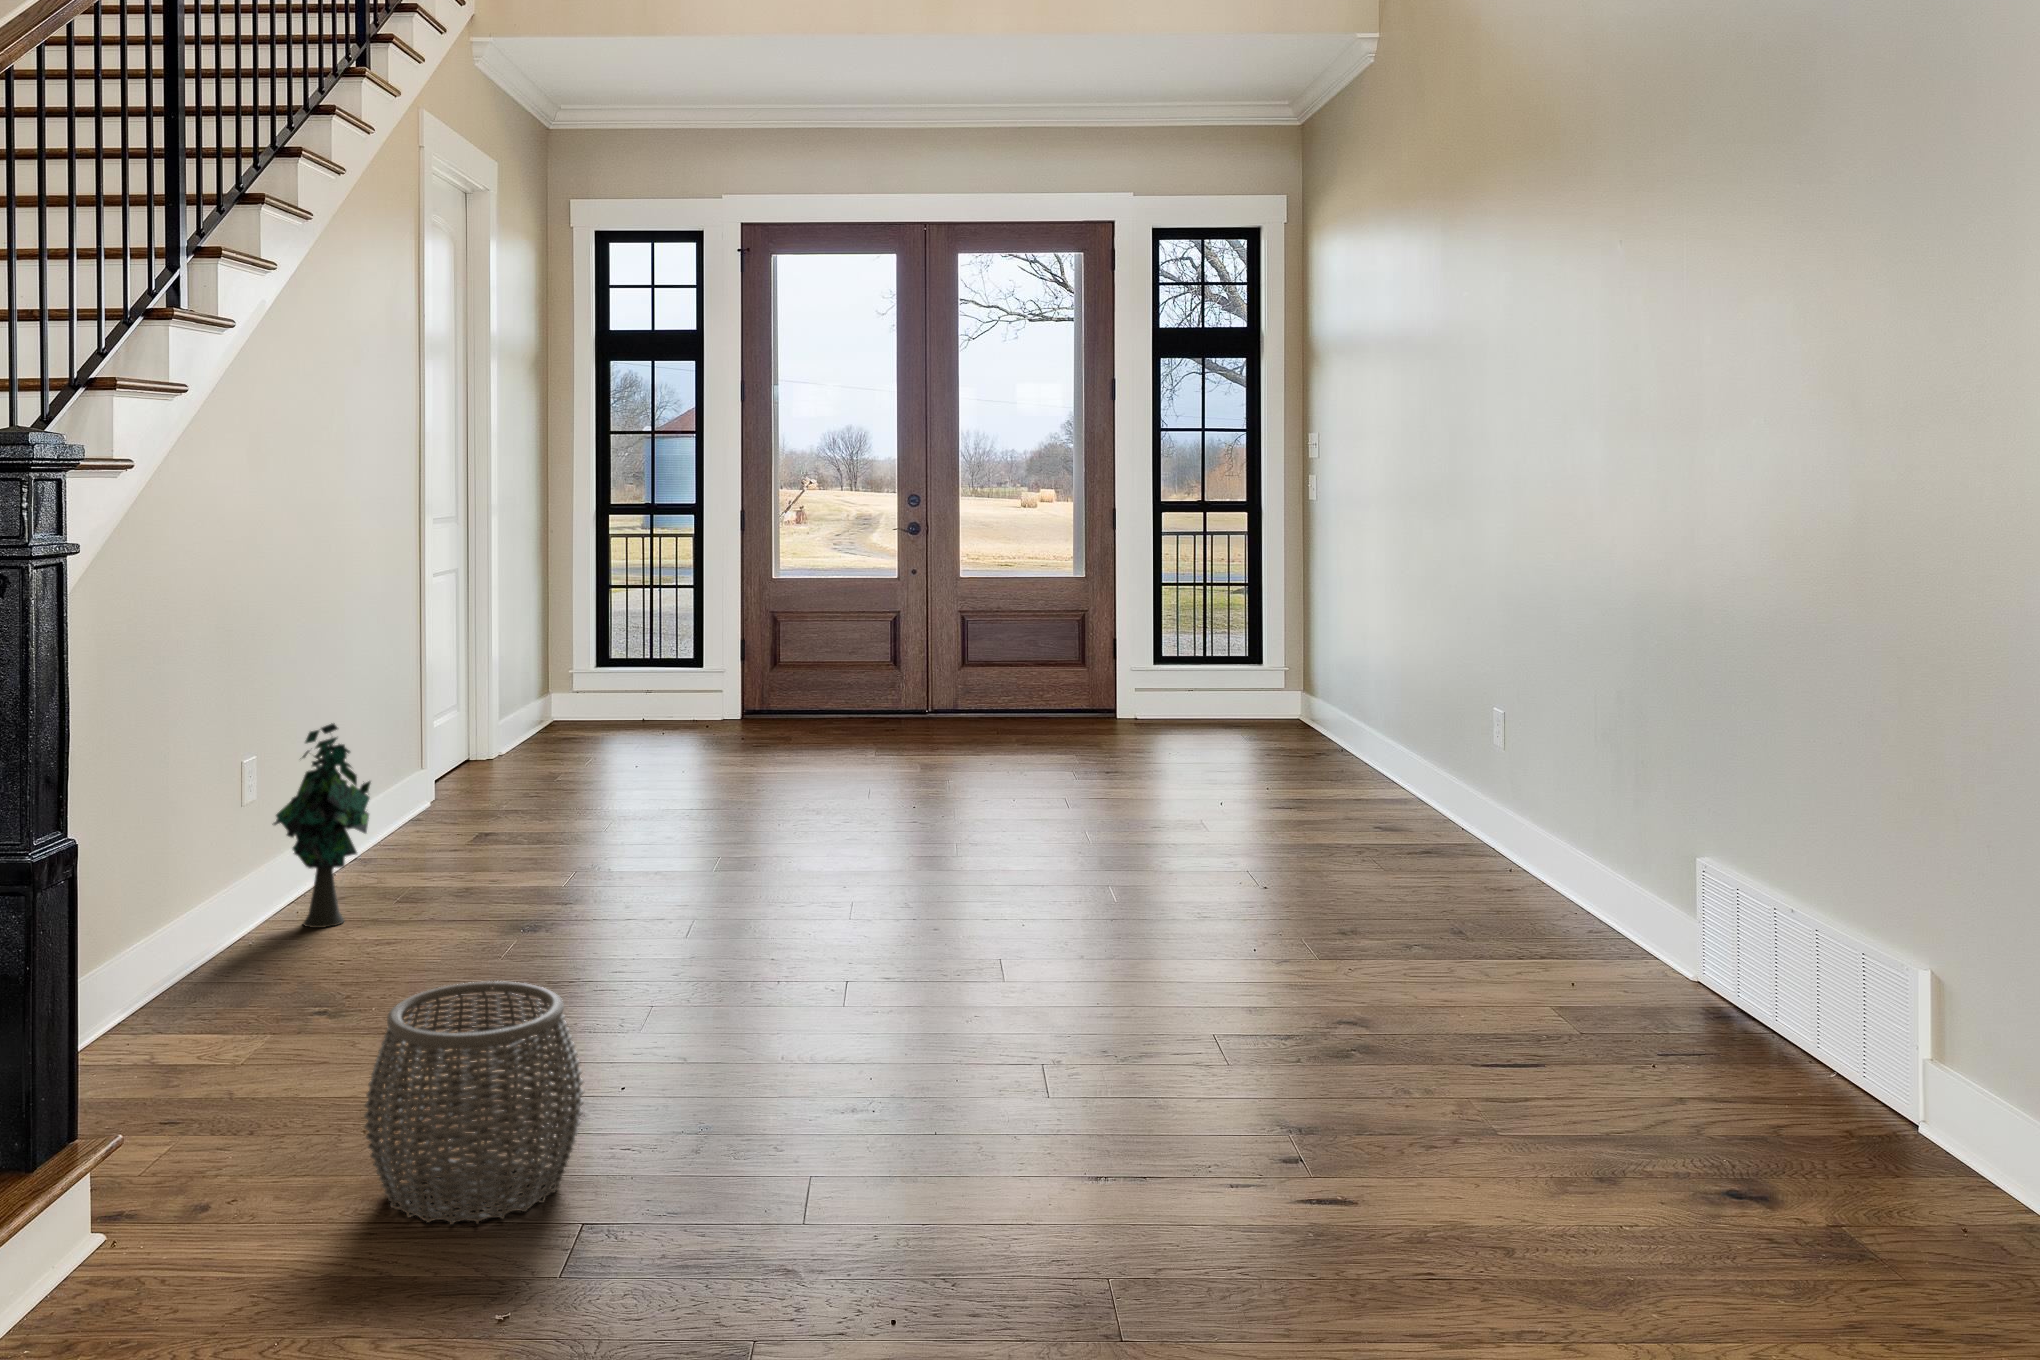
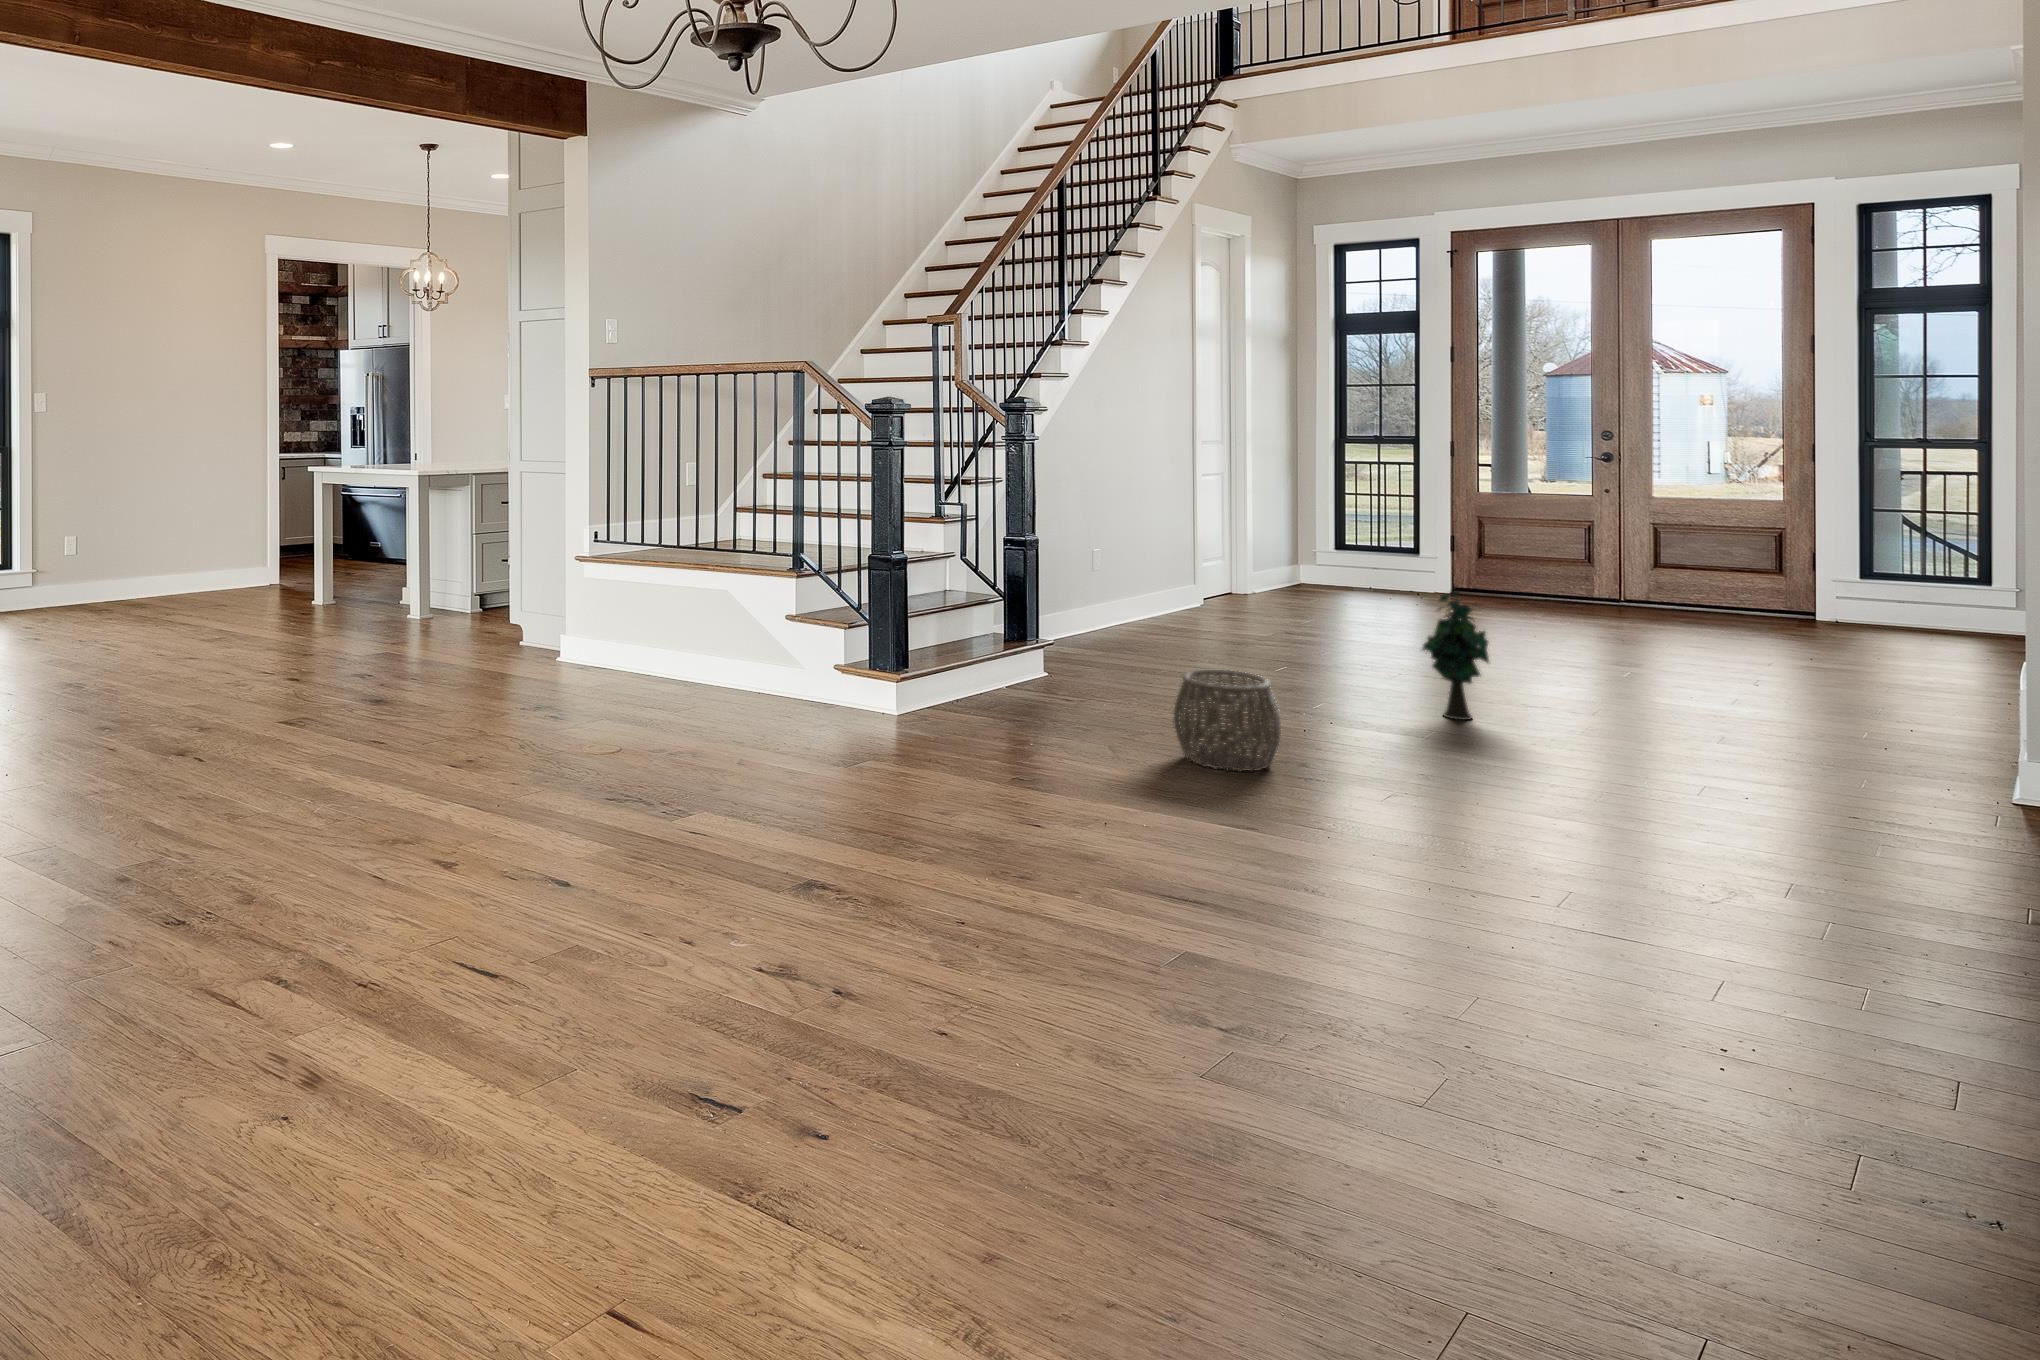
decorative plant: present [273,723,371,928] -> present [1422,591,1489,720]

